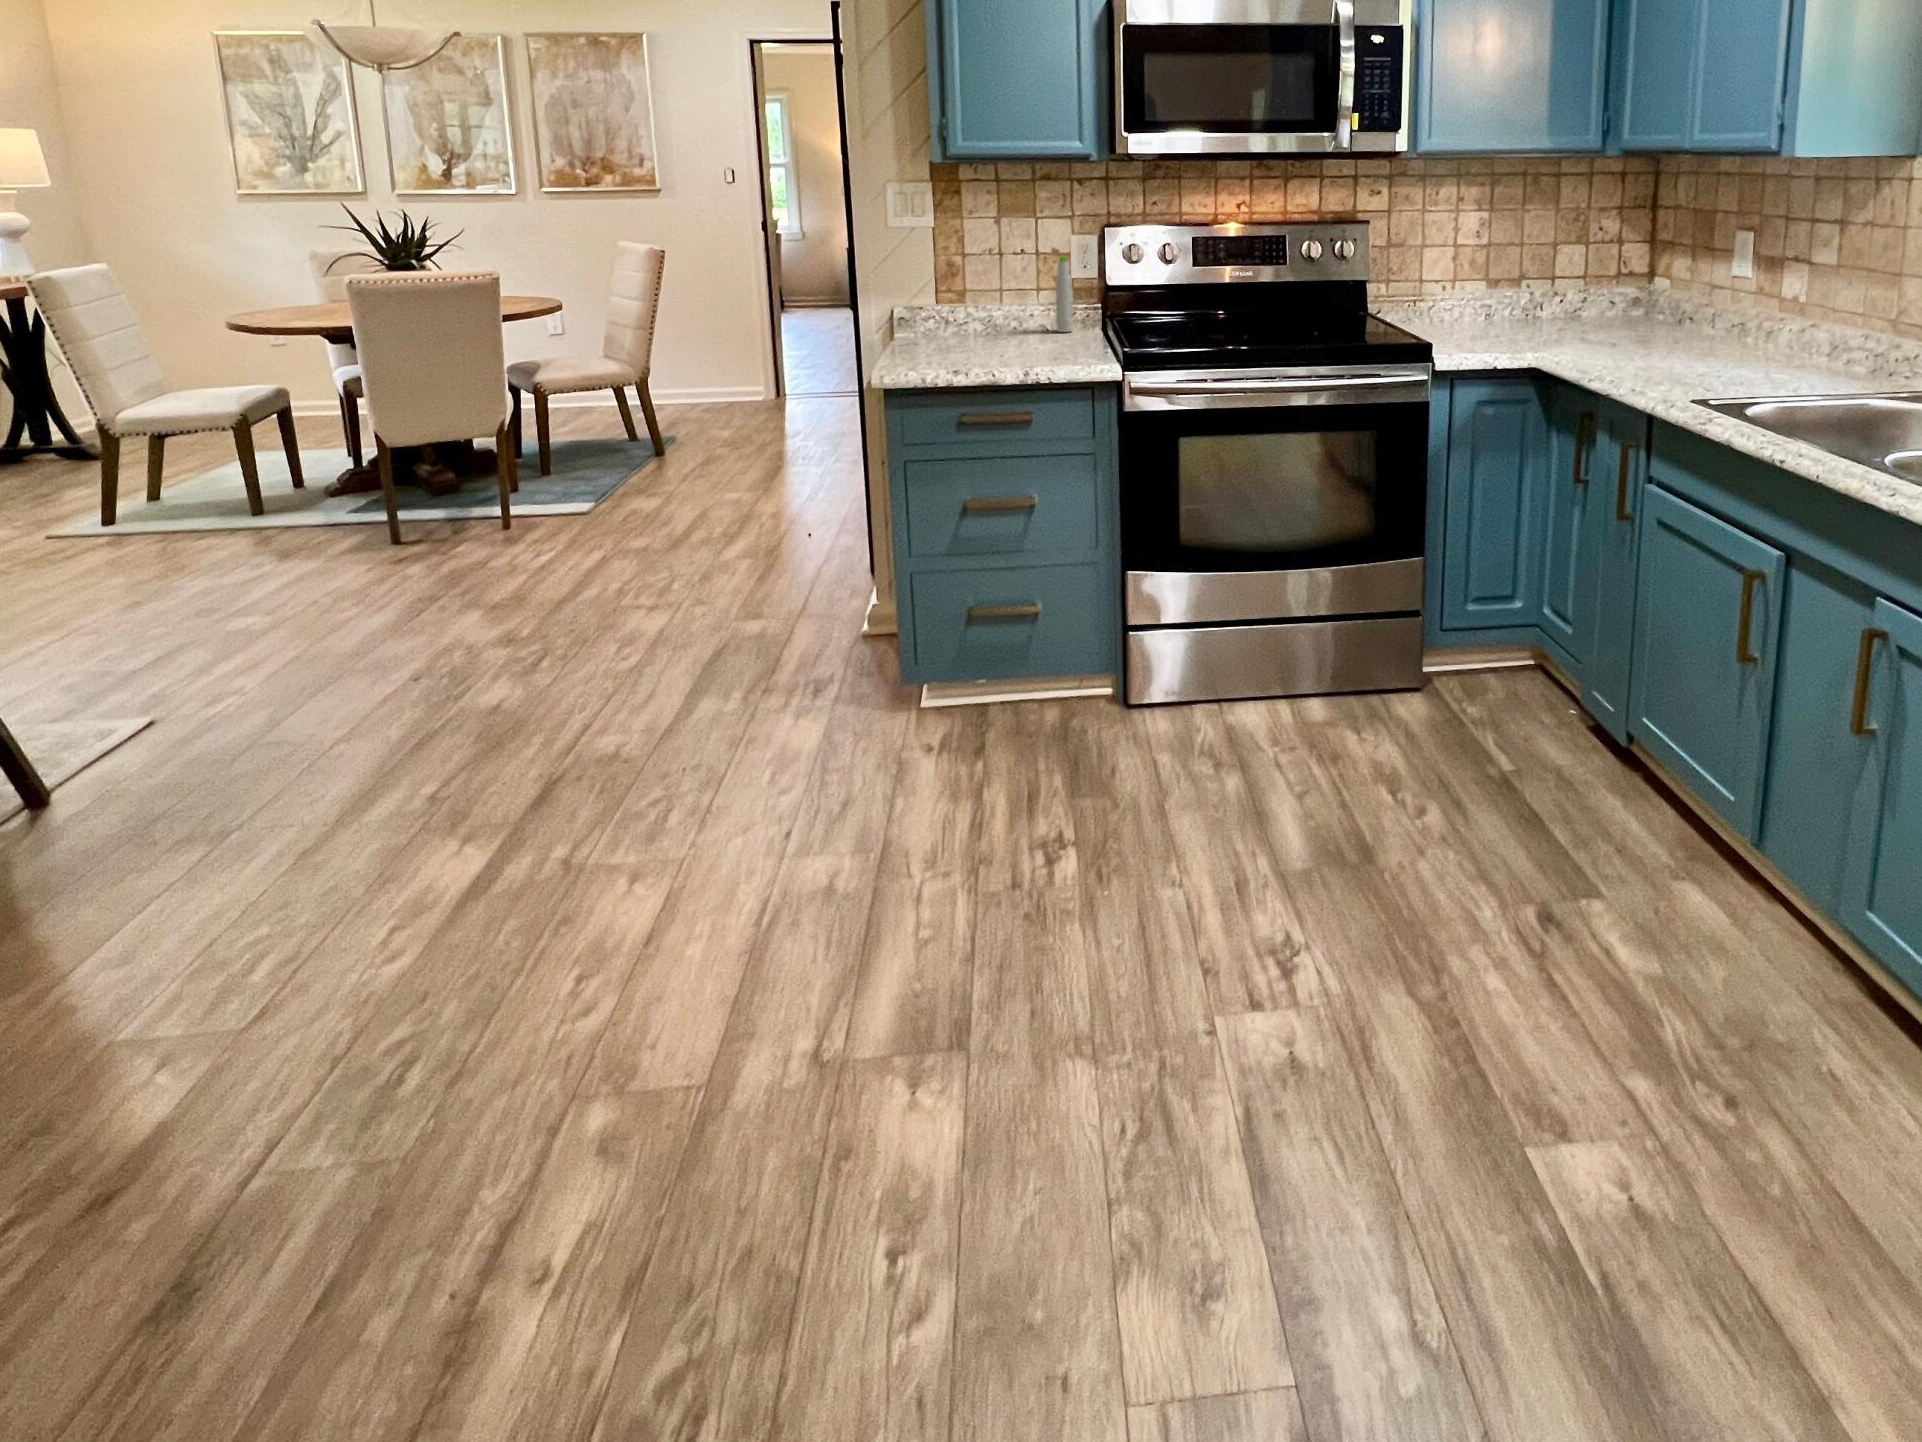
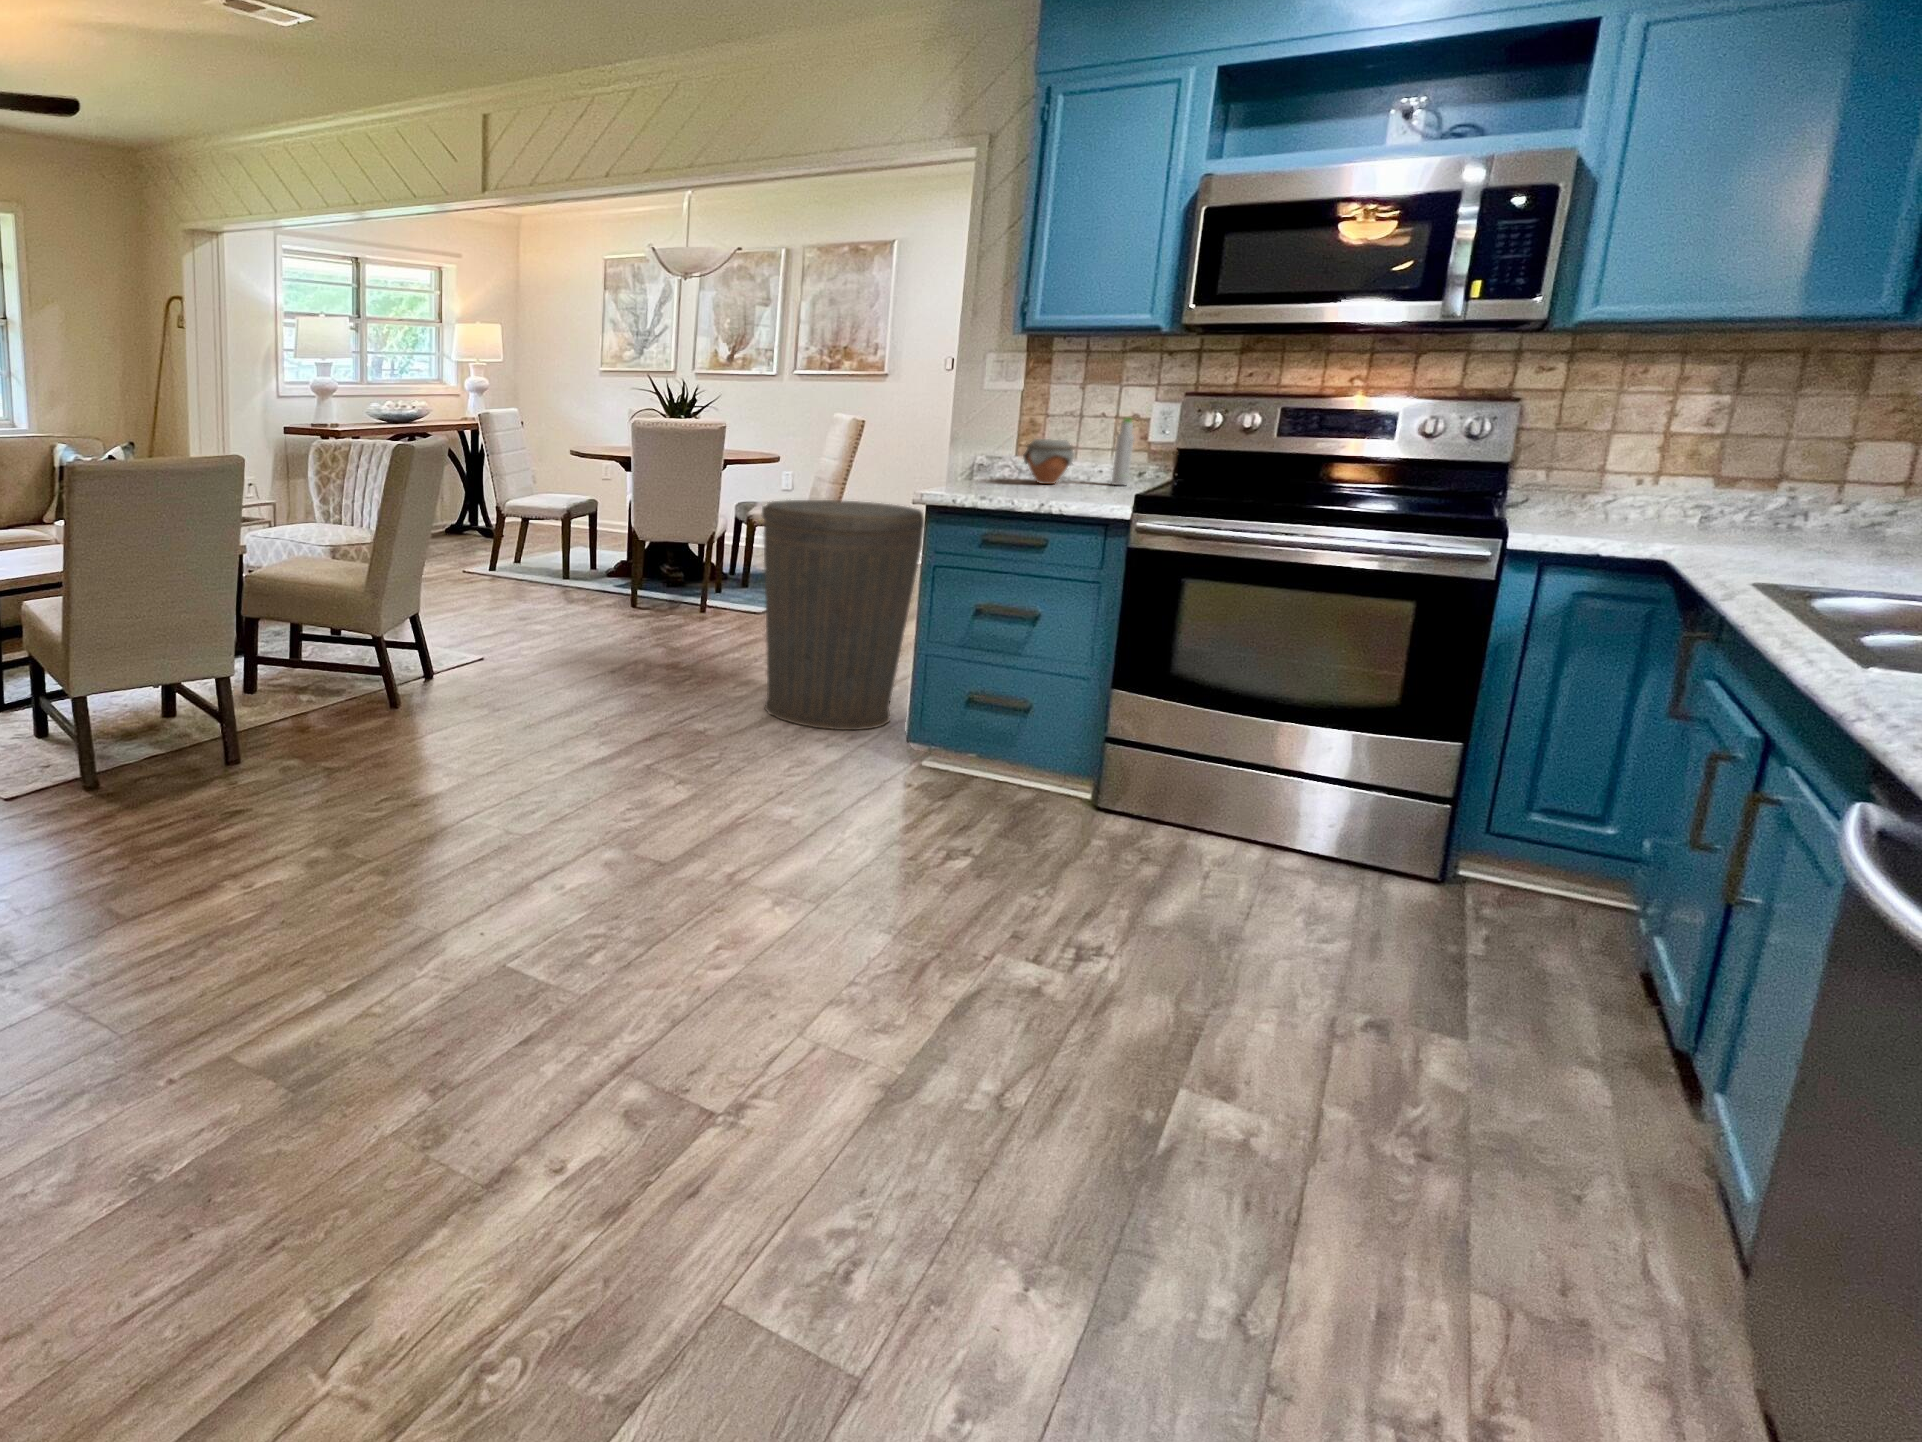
jar: none [966,286,1018,340] -> present [1023,439,1074,484]
trash can: none [624,374,851,691] -> present [762,500,924,730]

